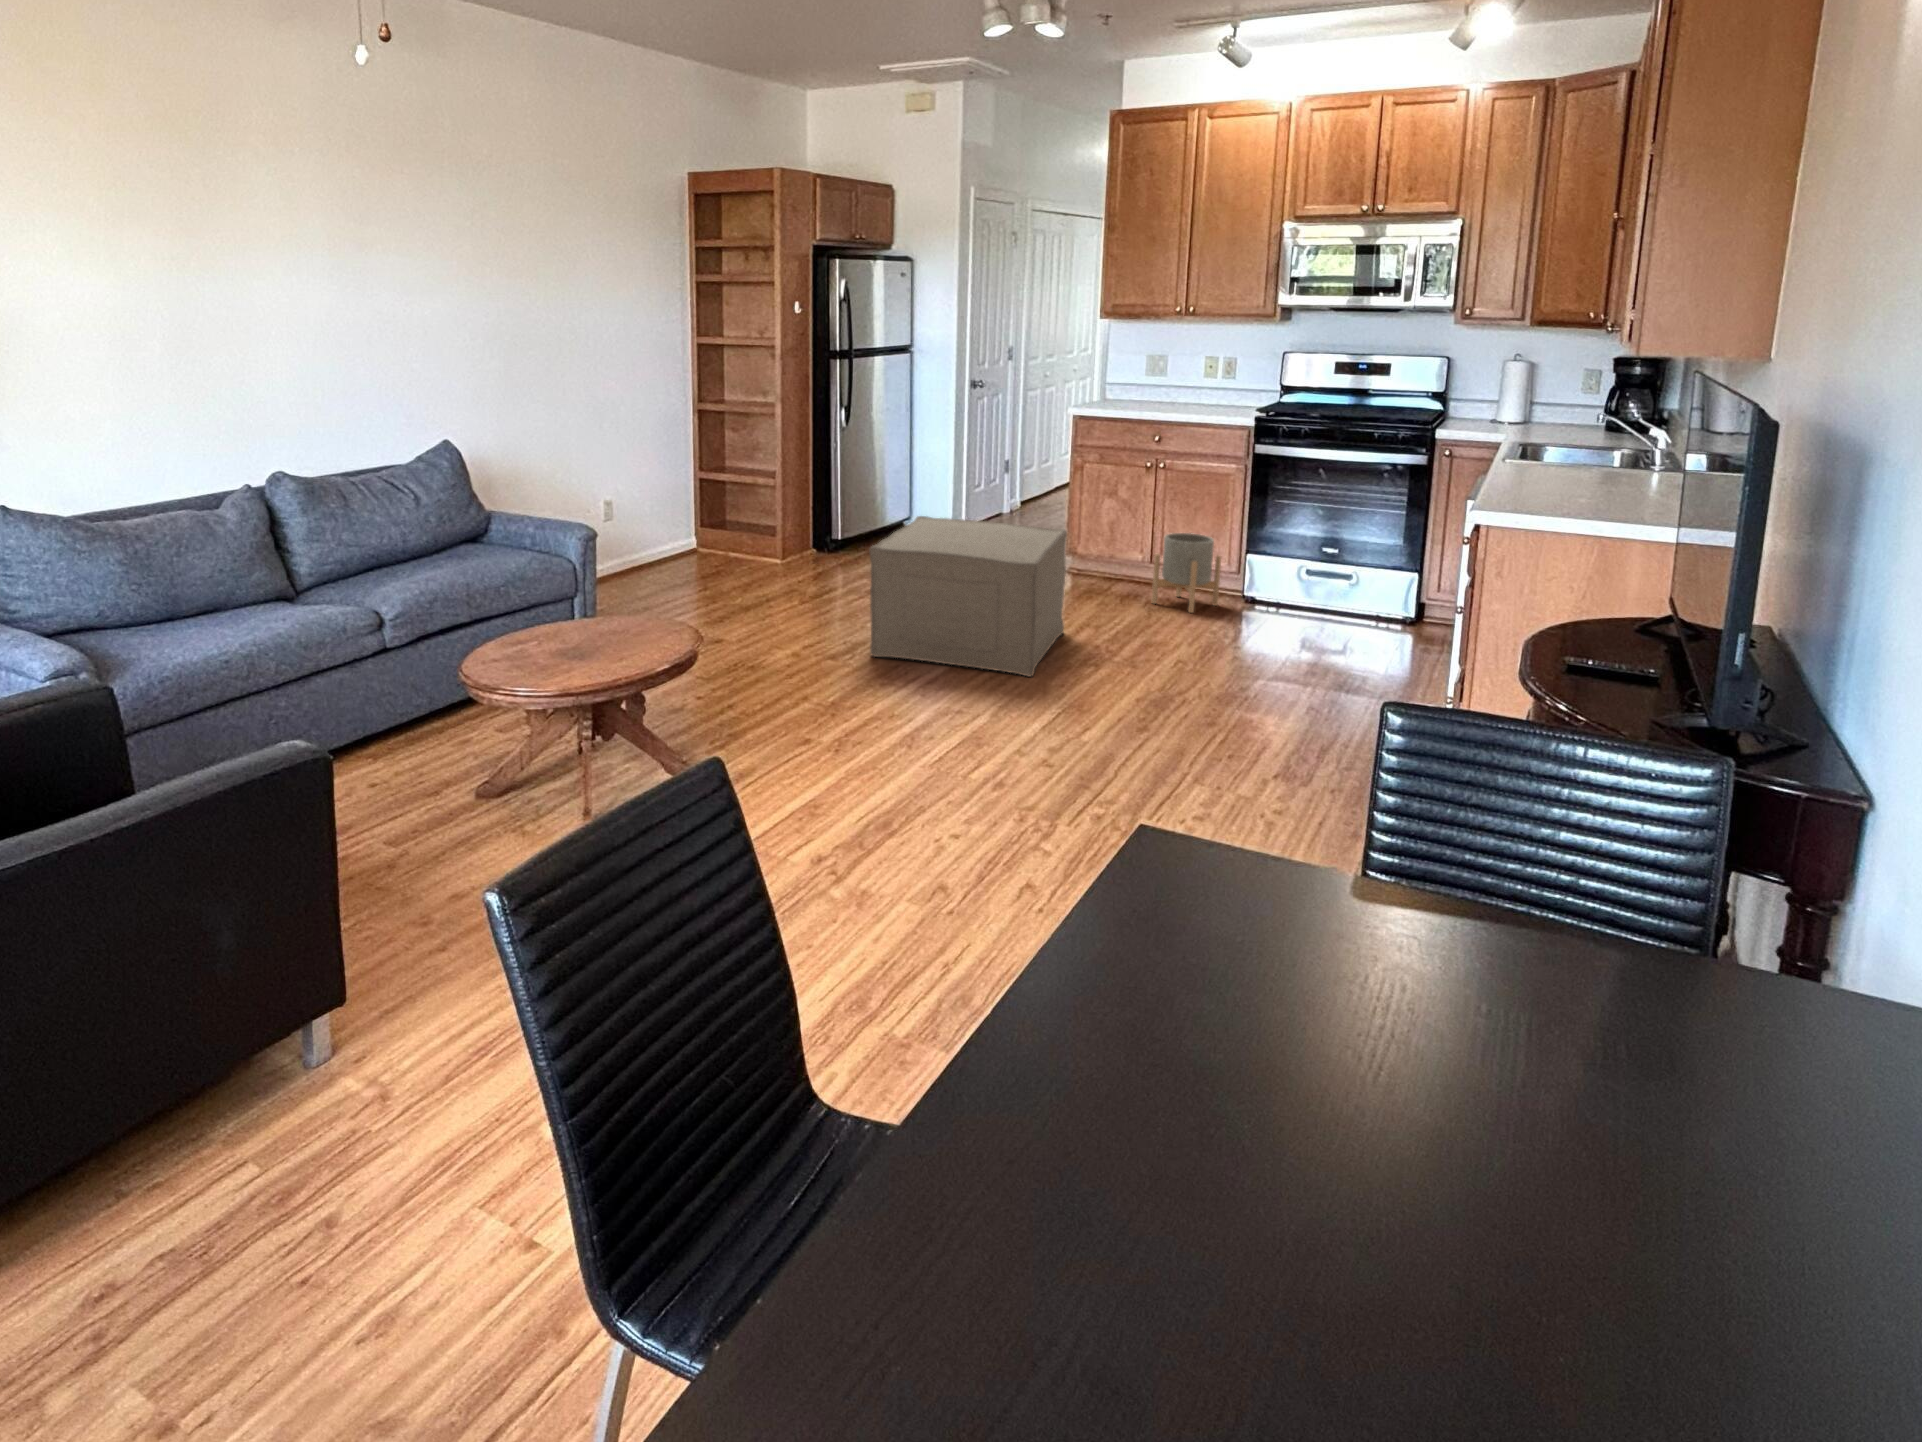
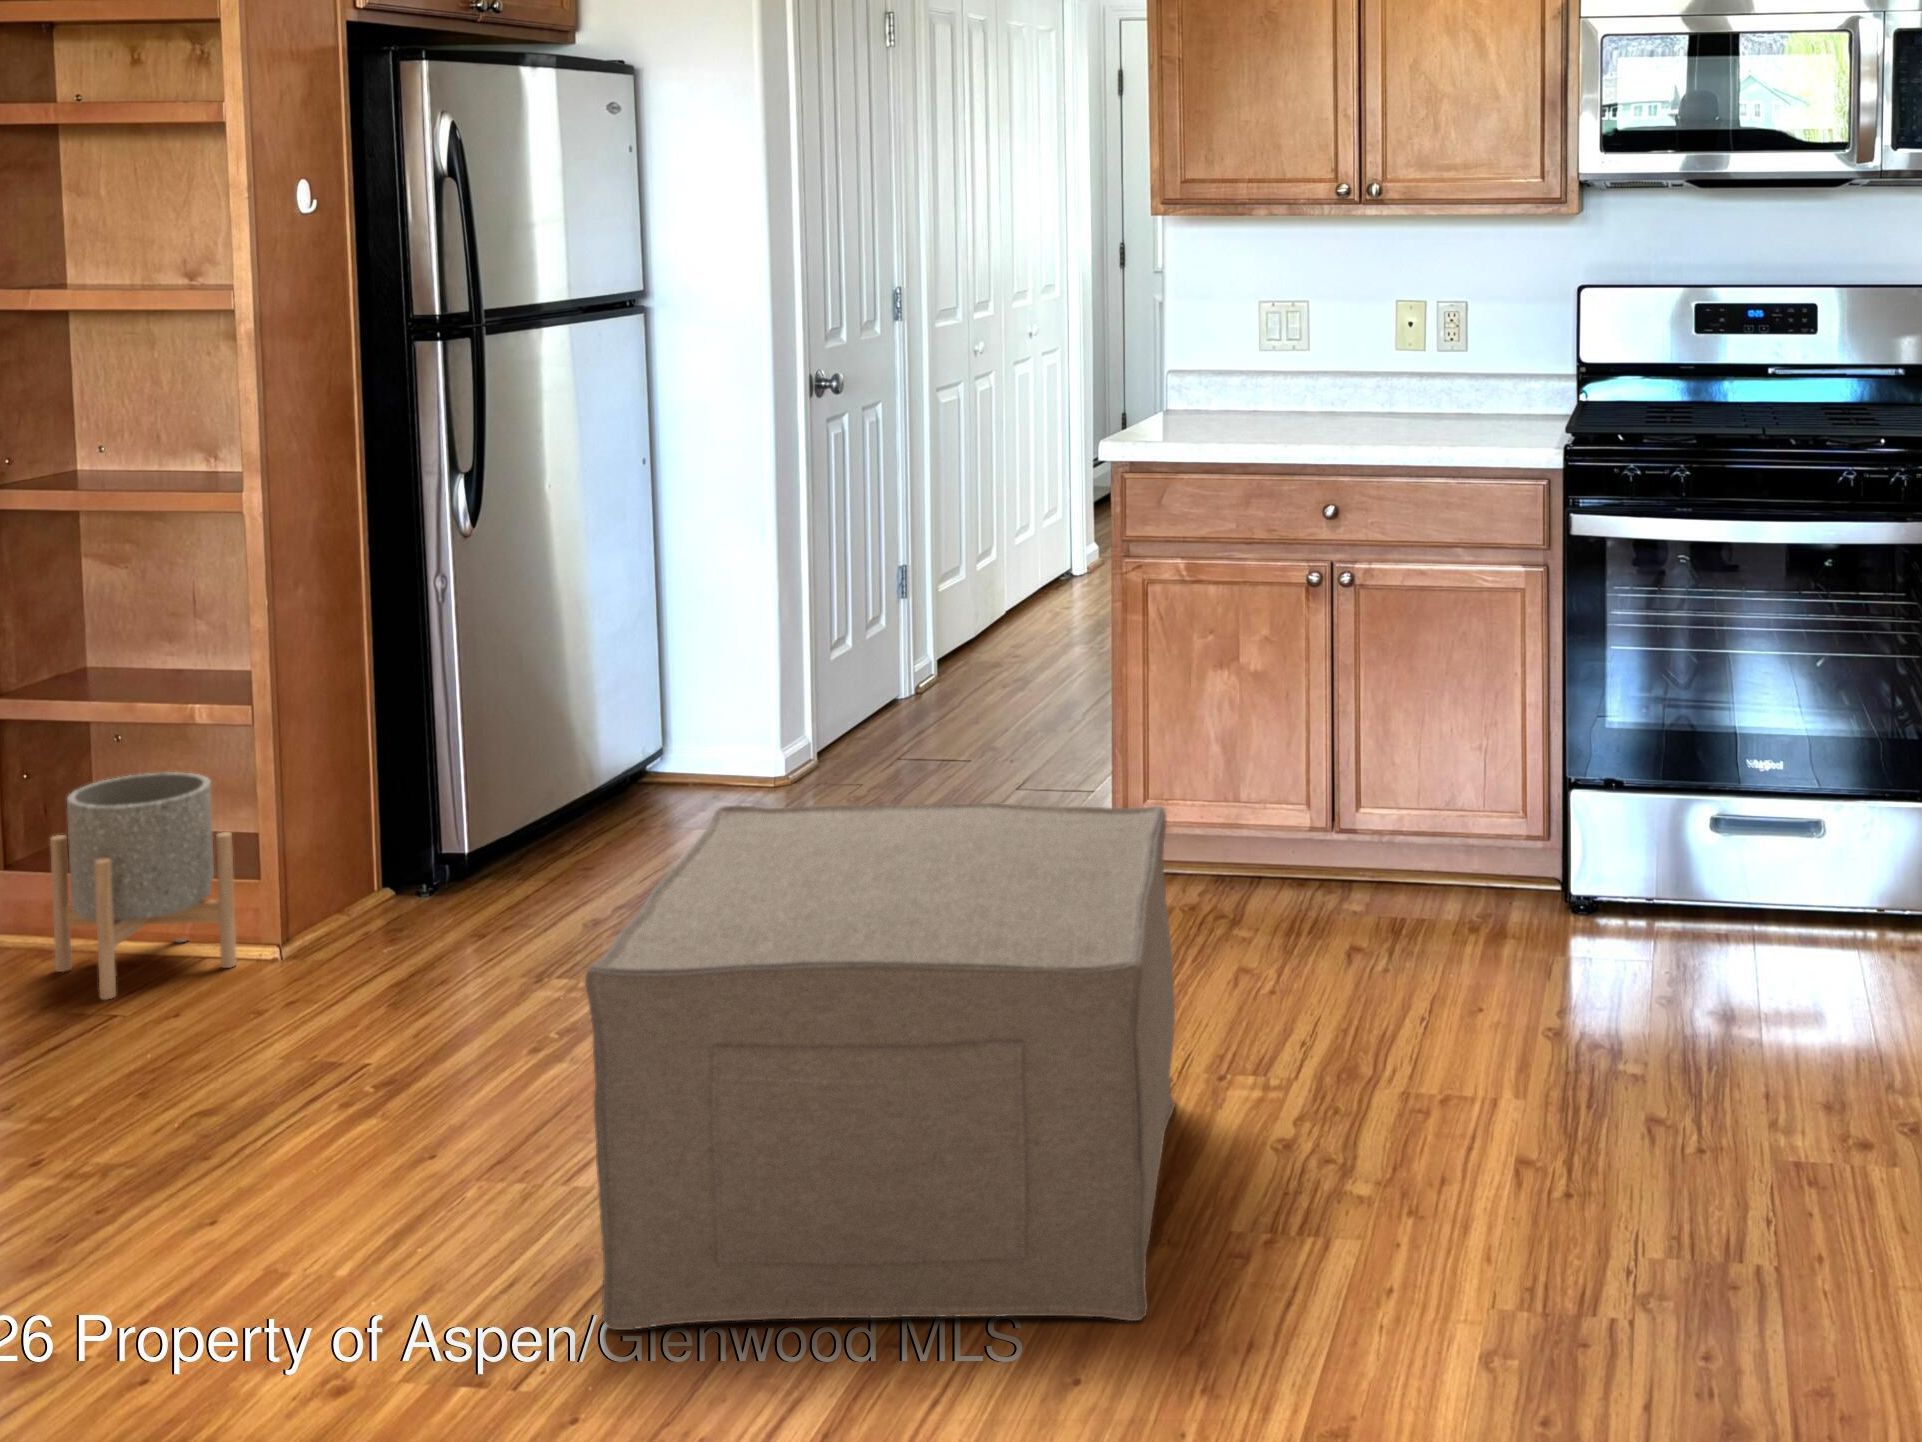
planter: present [1152,533,1221,613] -> present [50,772,237,1000]

